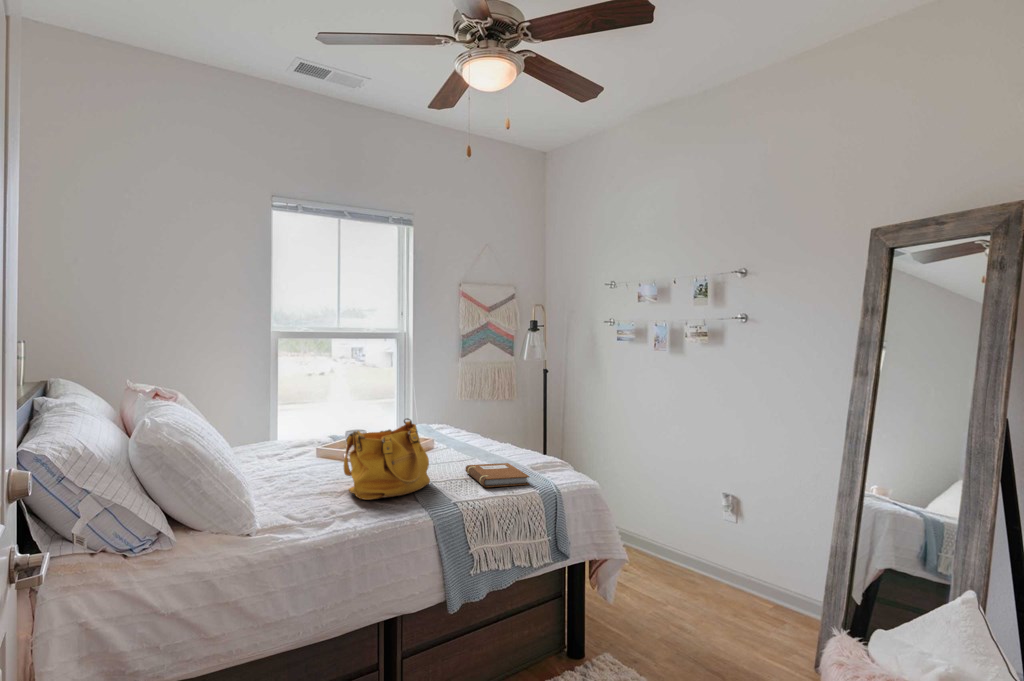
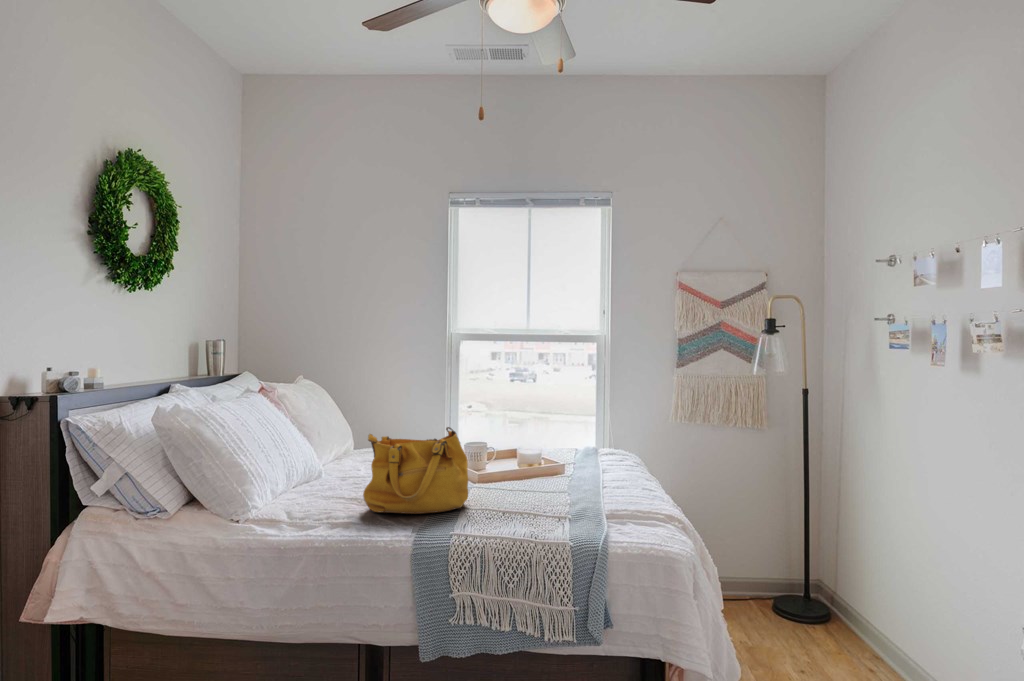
notebook: present [465,463,529,487] -> none [510,494,588,530]

